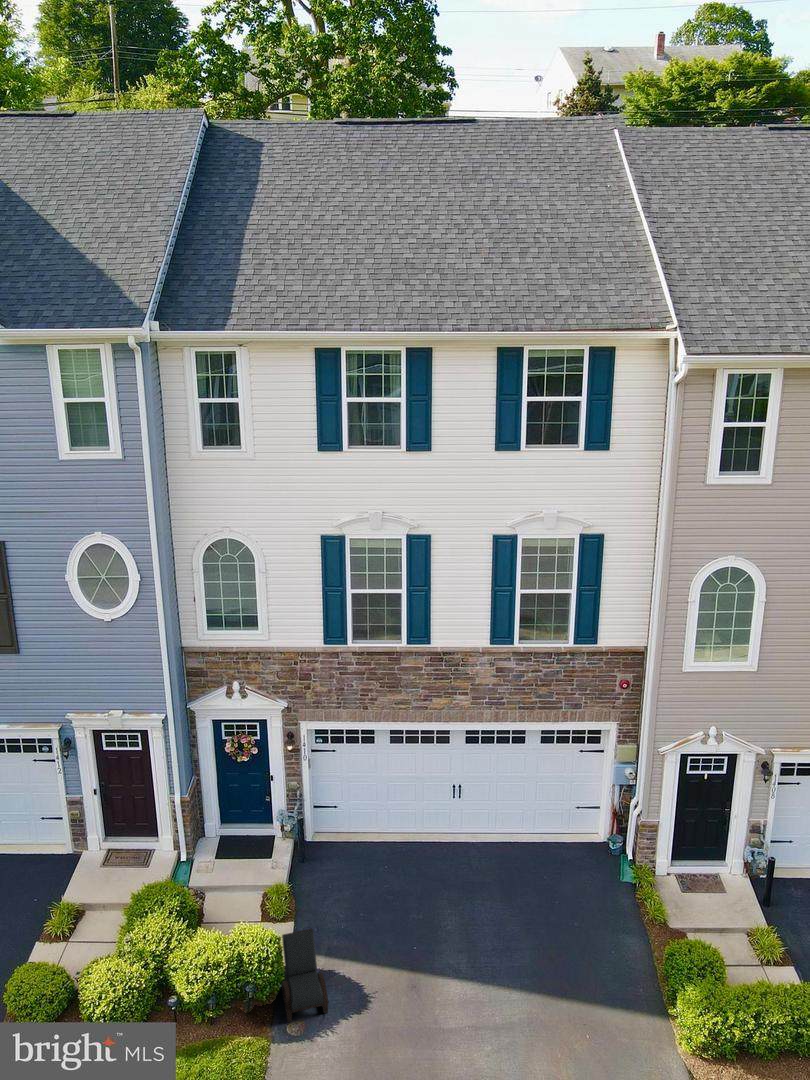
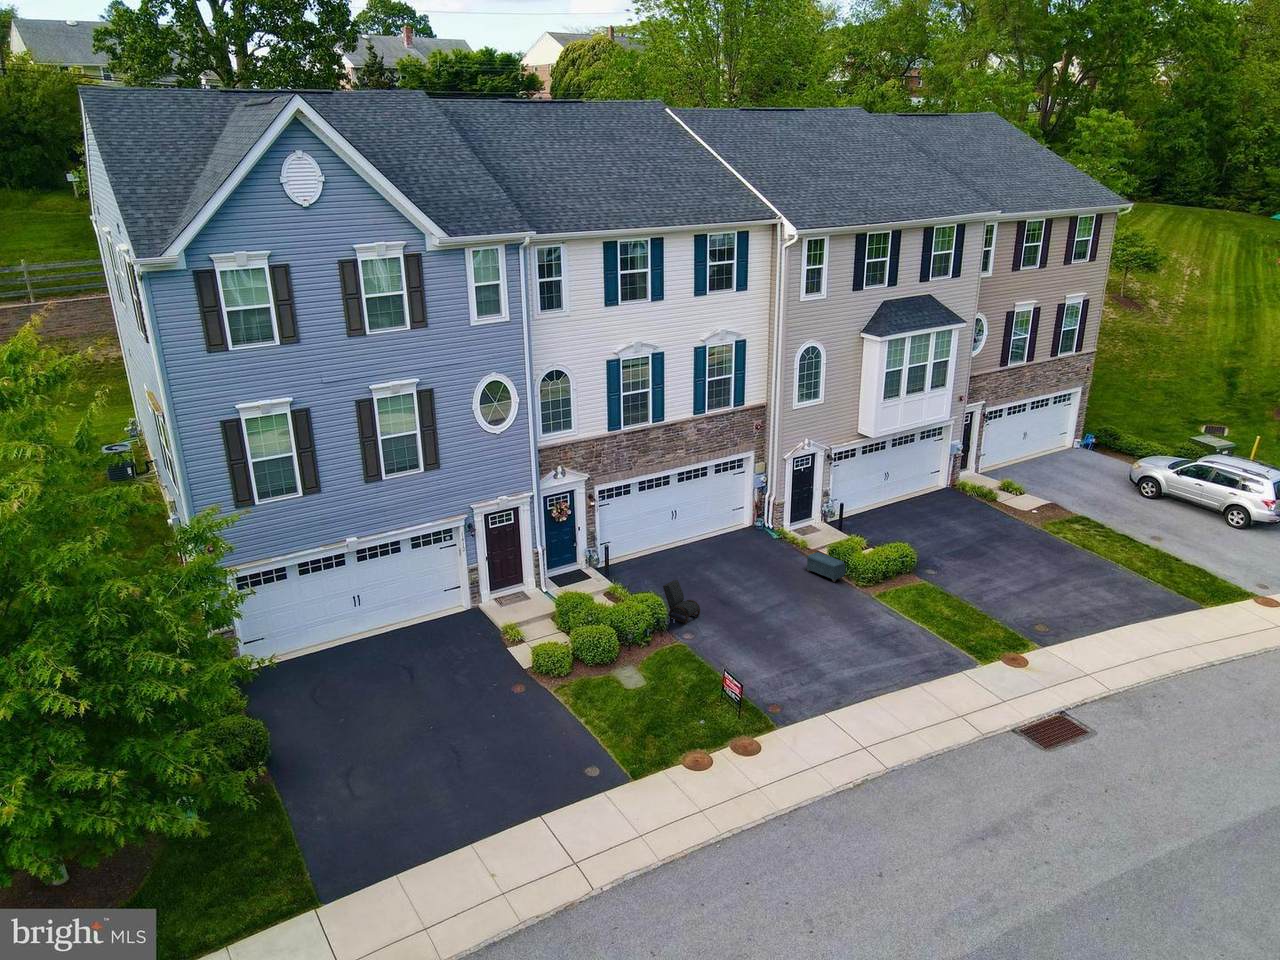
bench: none [620,951,680,1035] -> present [807,552,846,582]

